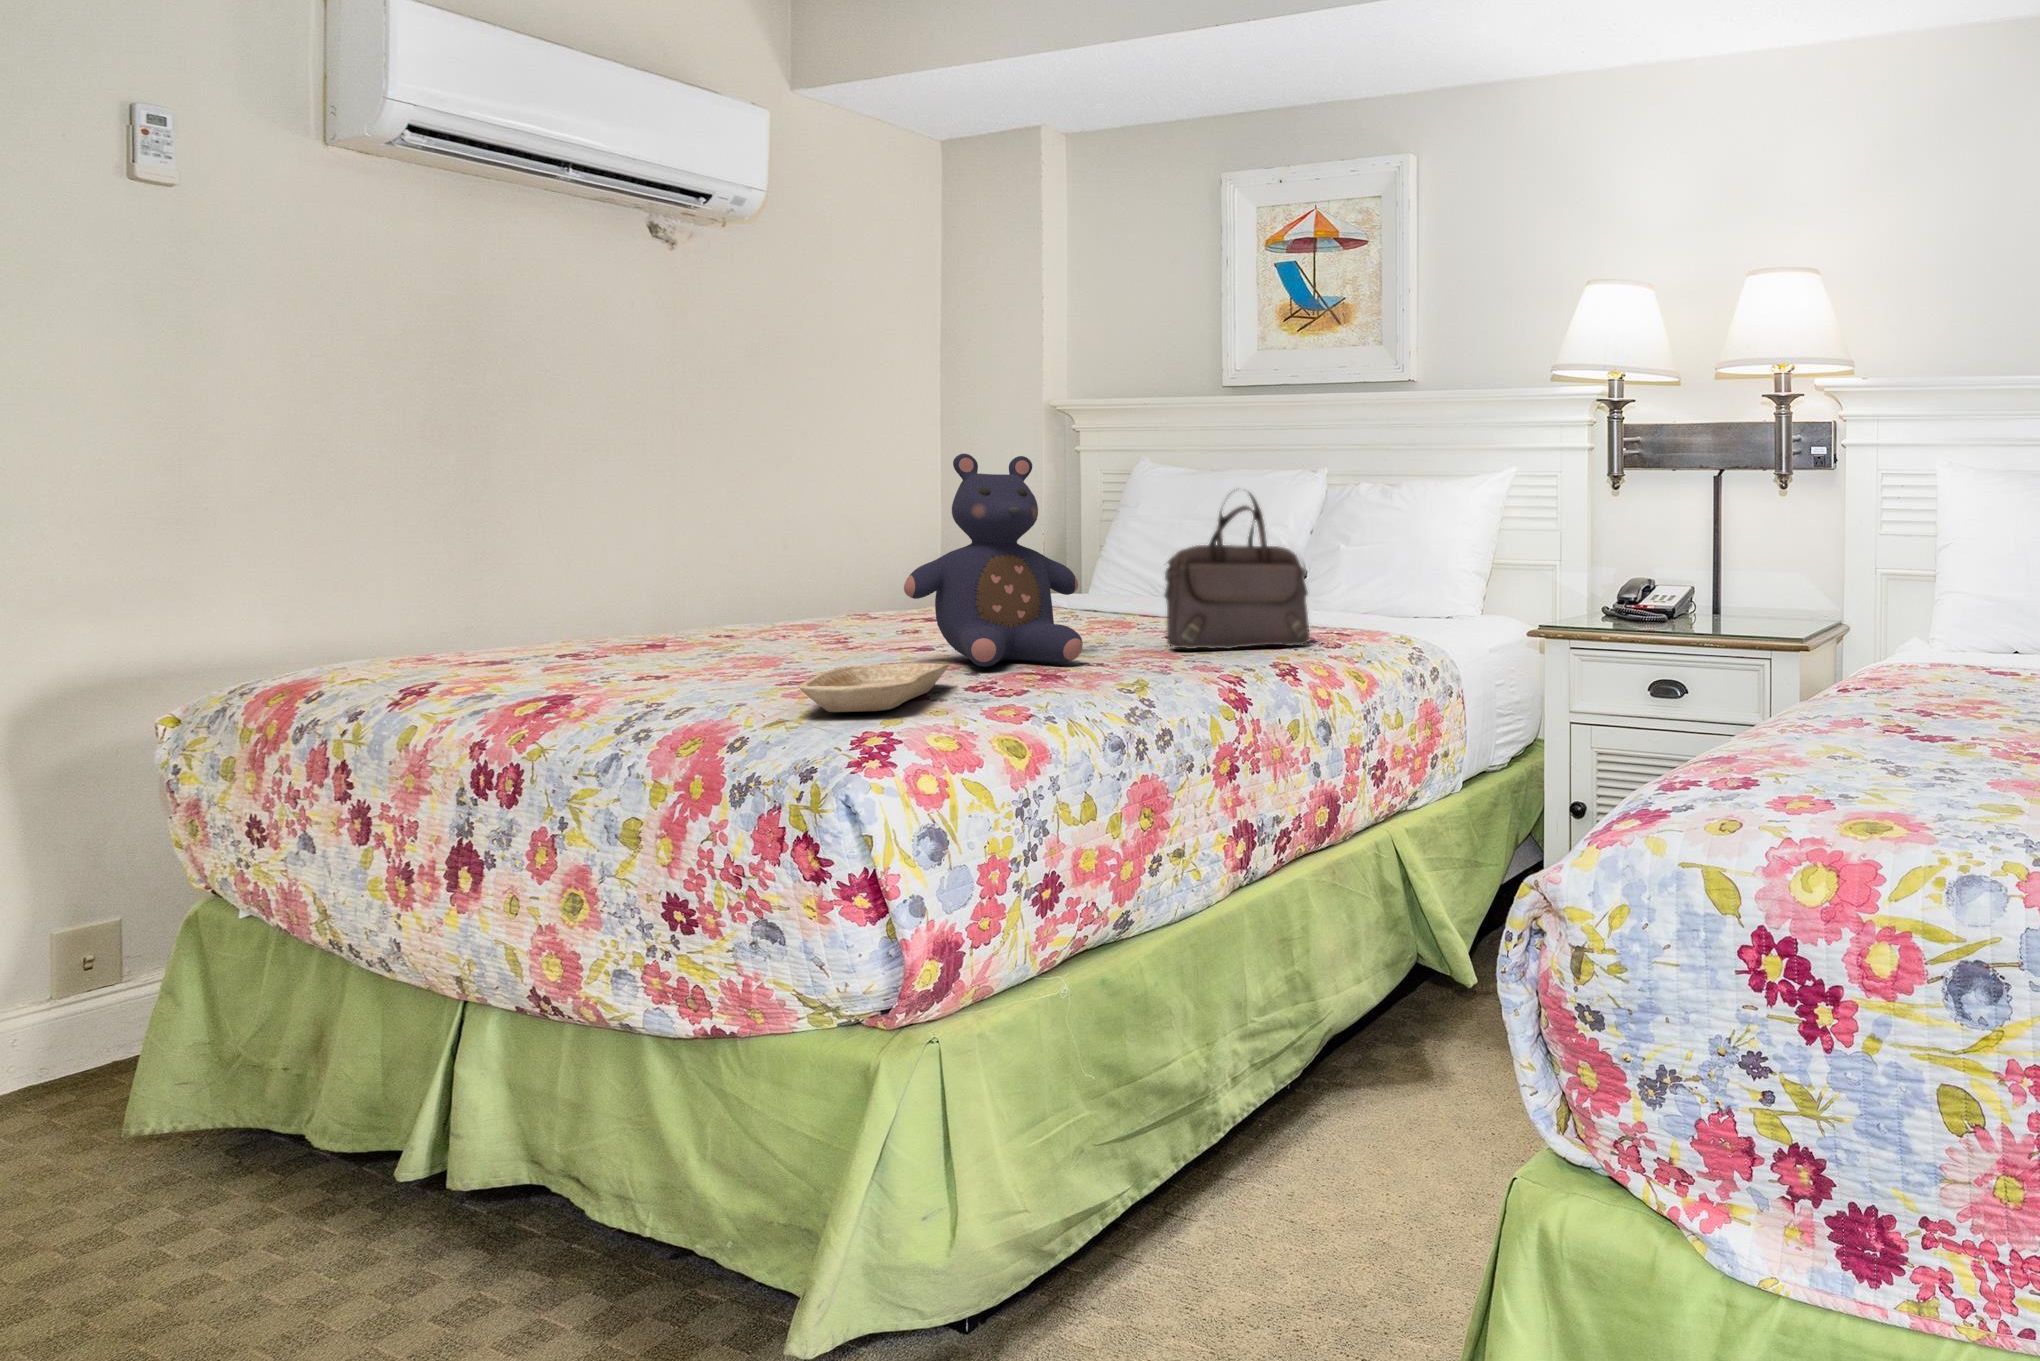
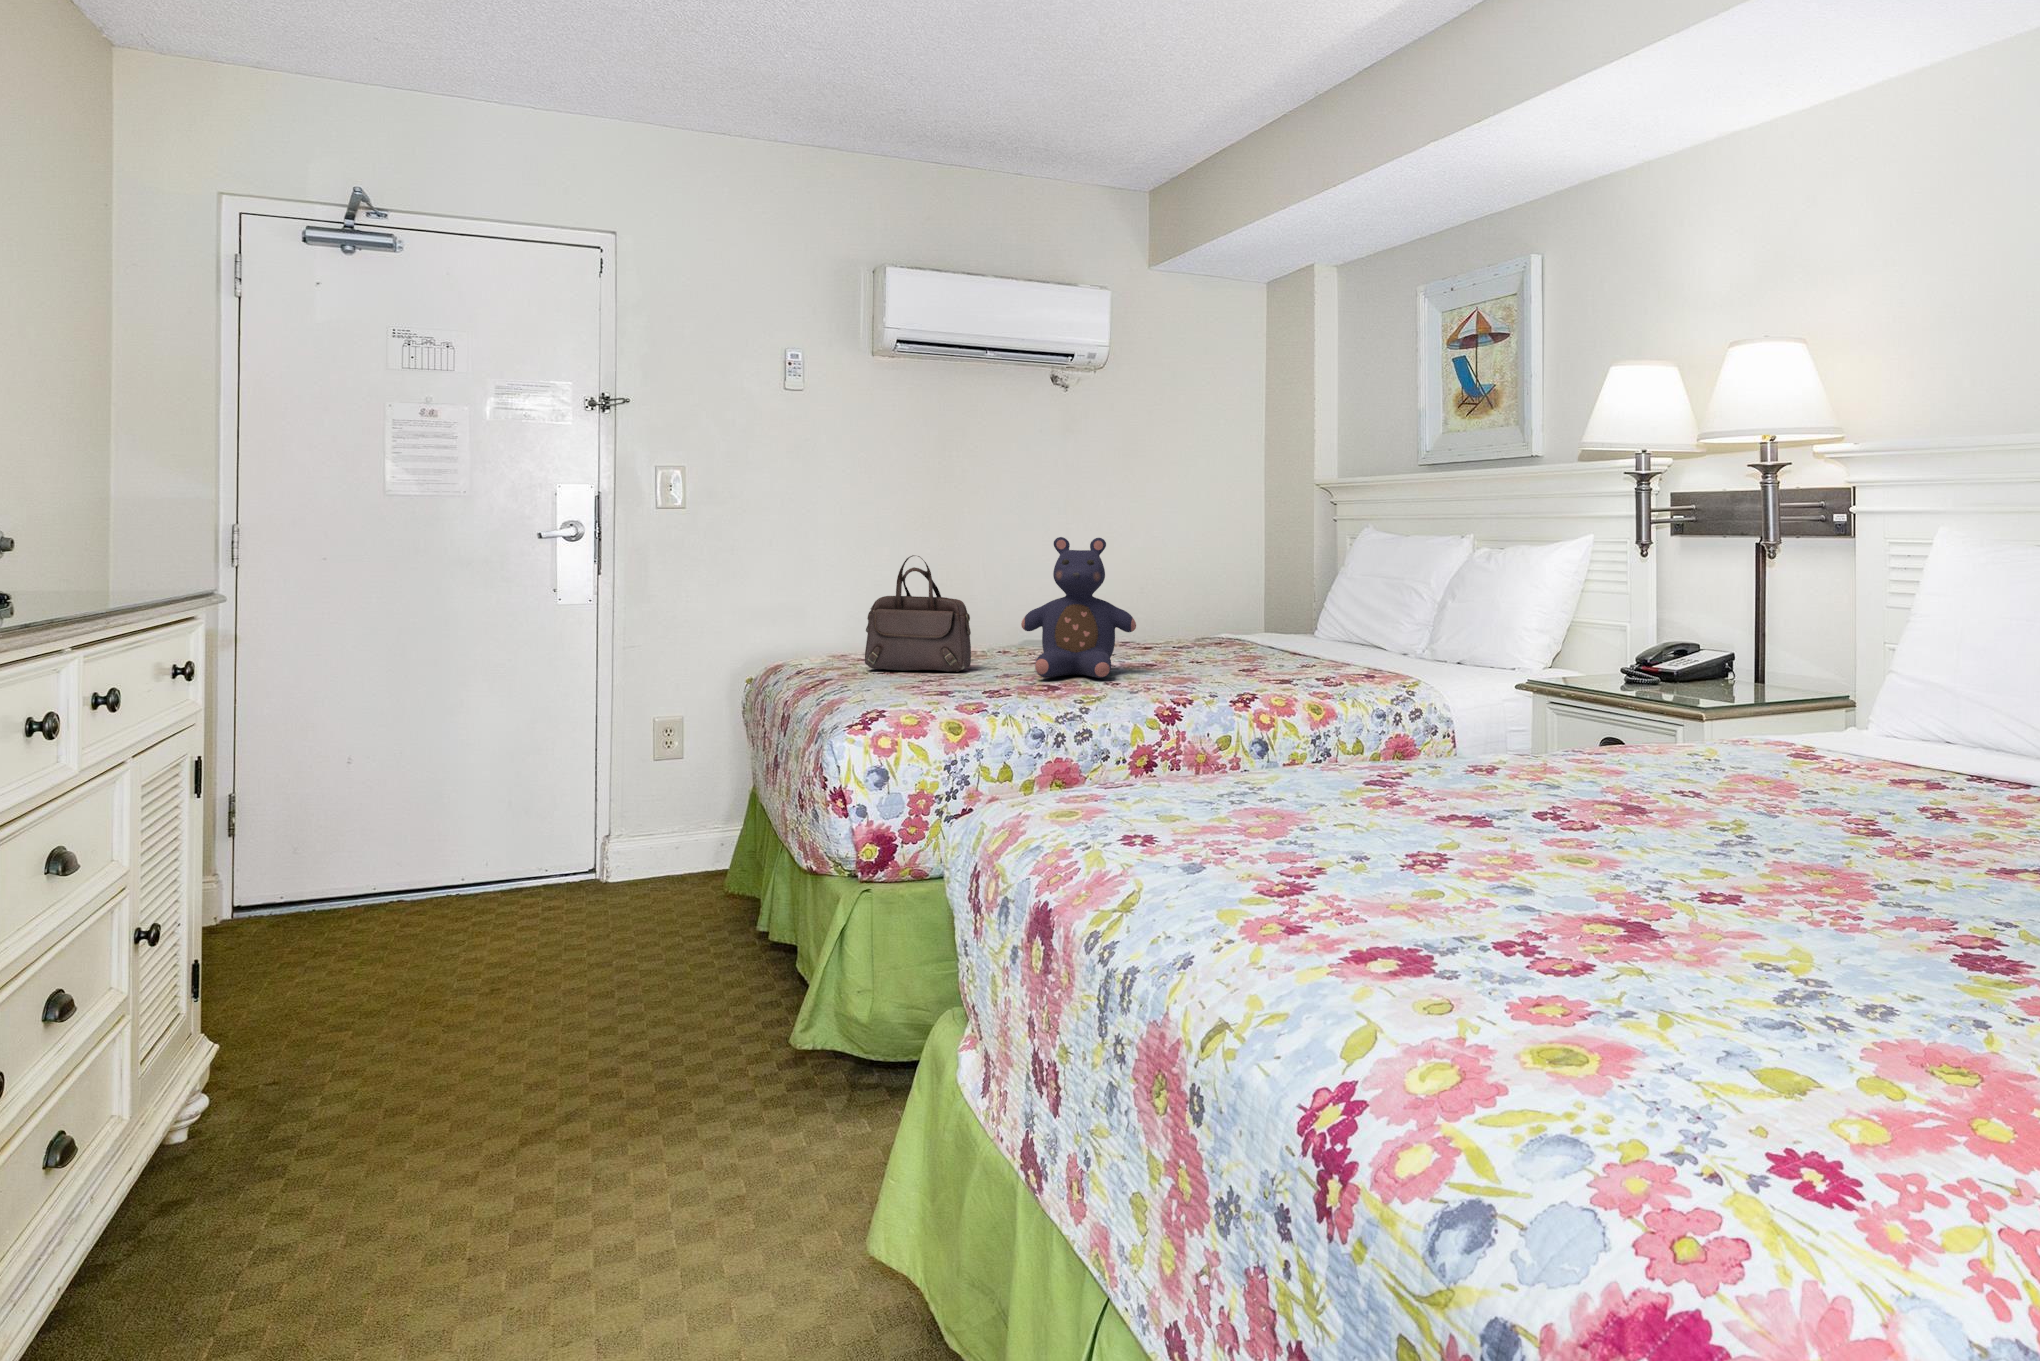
handbag: present [1164,493,1310,649] -> present [865,555,971,672]
tray: present [799,663,949,712] -> none [867,671,994,698]

